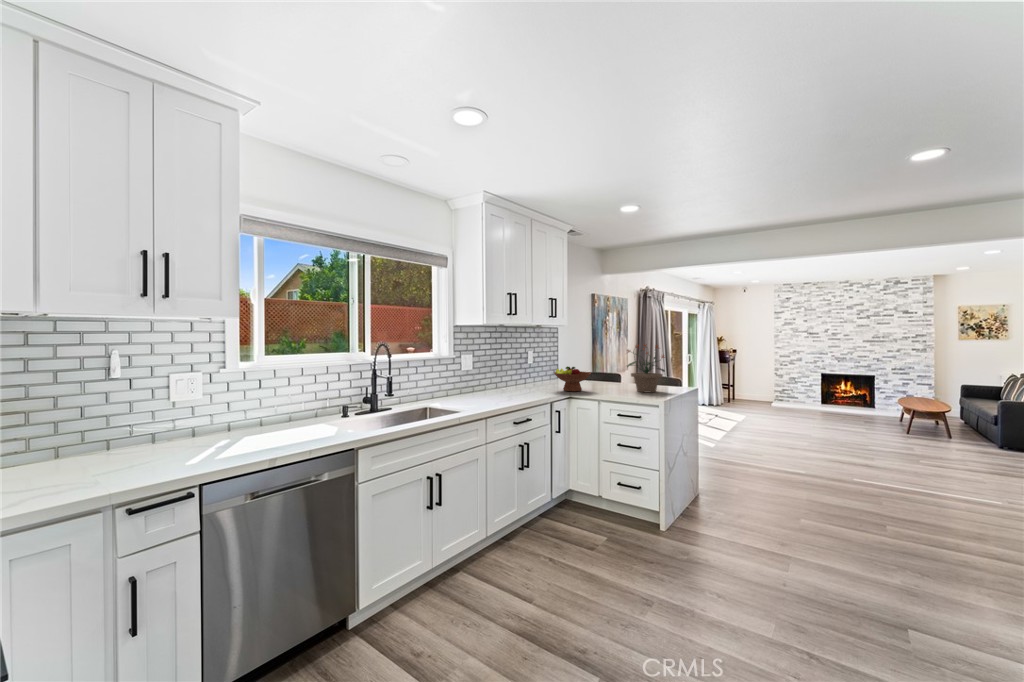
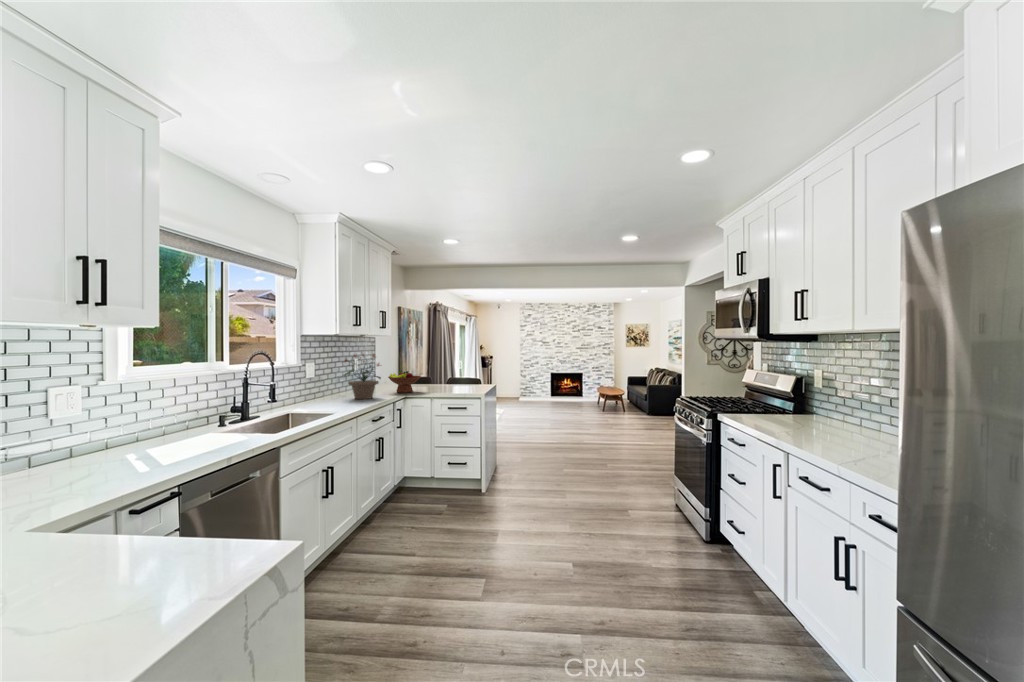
potted plant: present [627,345,665,392] -> present [344,354,381,399]

